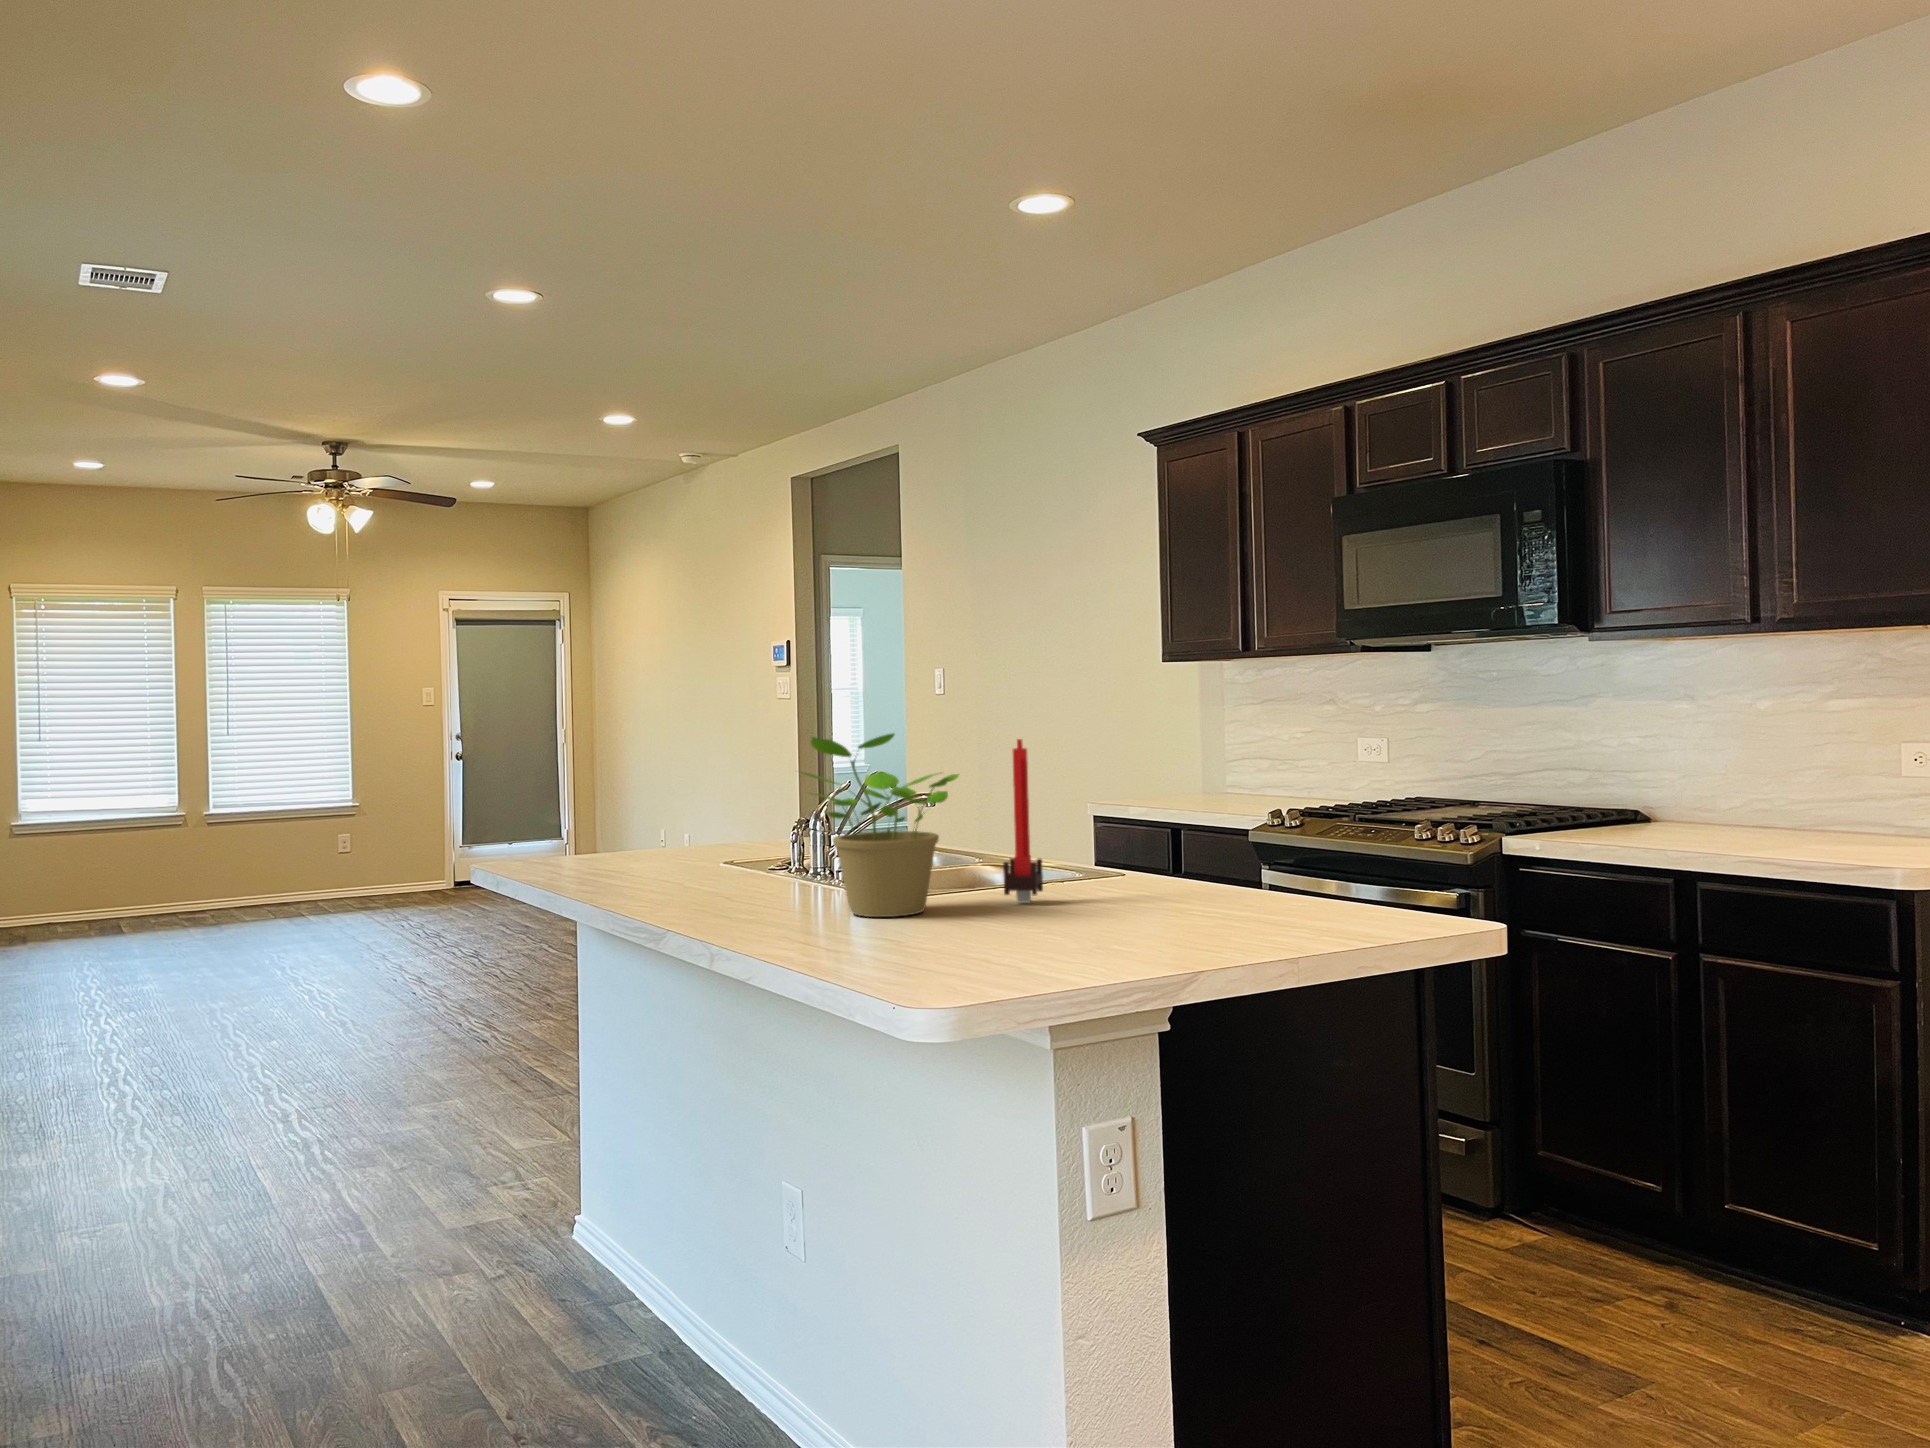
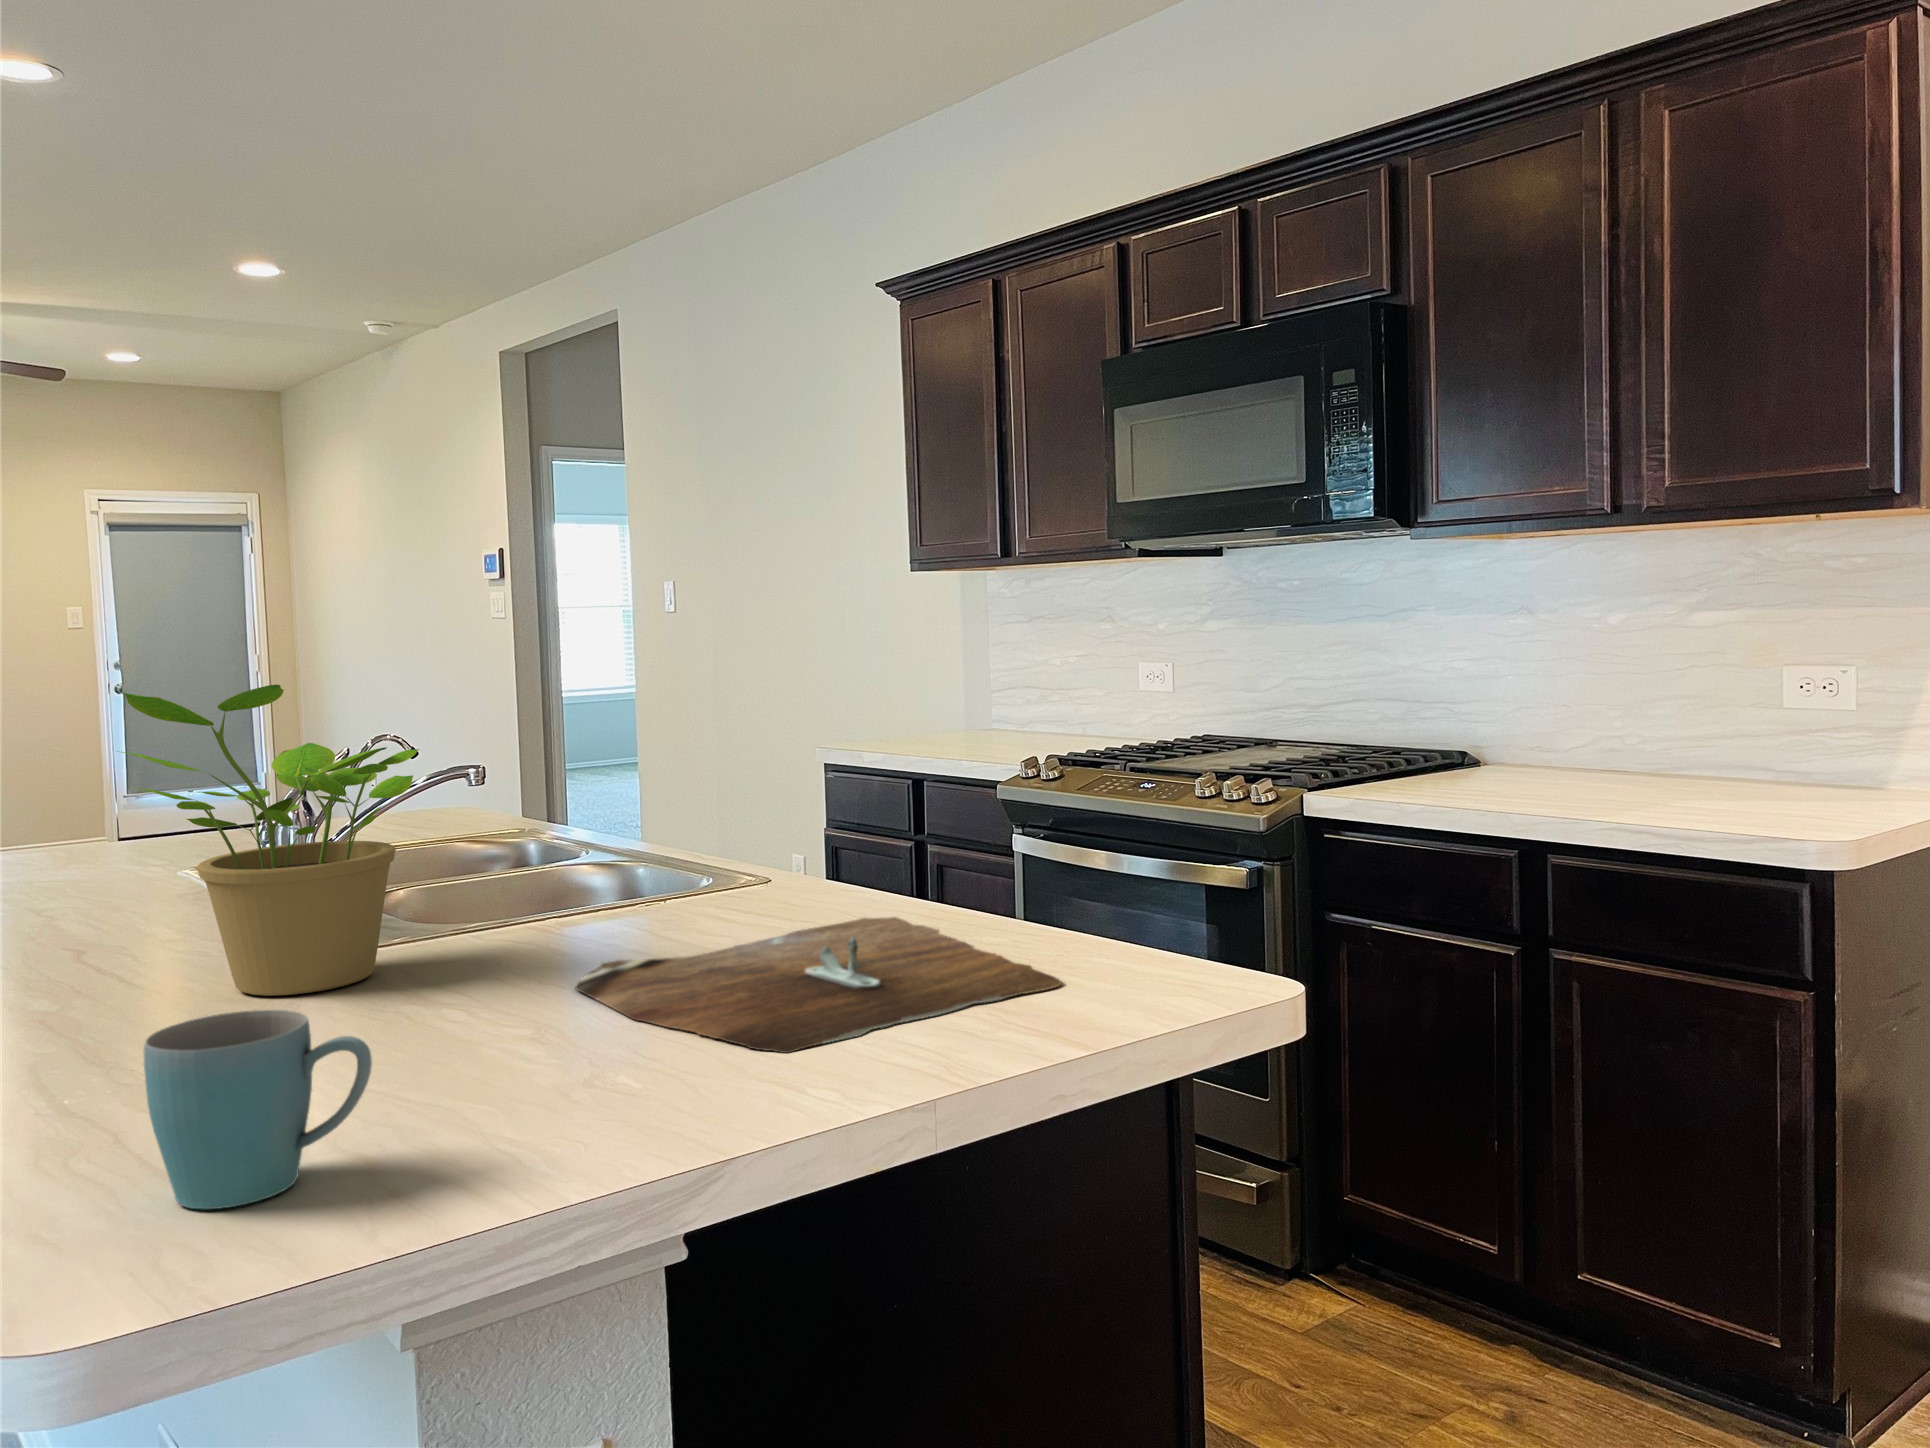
candle: present [1003,739,1043,903] -> none [518,687,592,949]
mug: none [936,890,1037,979] -> present [144,1010,372,1209]
cutting board: none [1057,890,1360,943] -> present [575,917,1062,1053]

